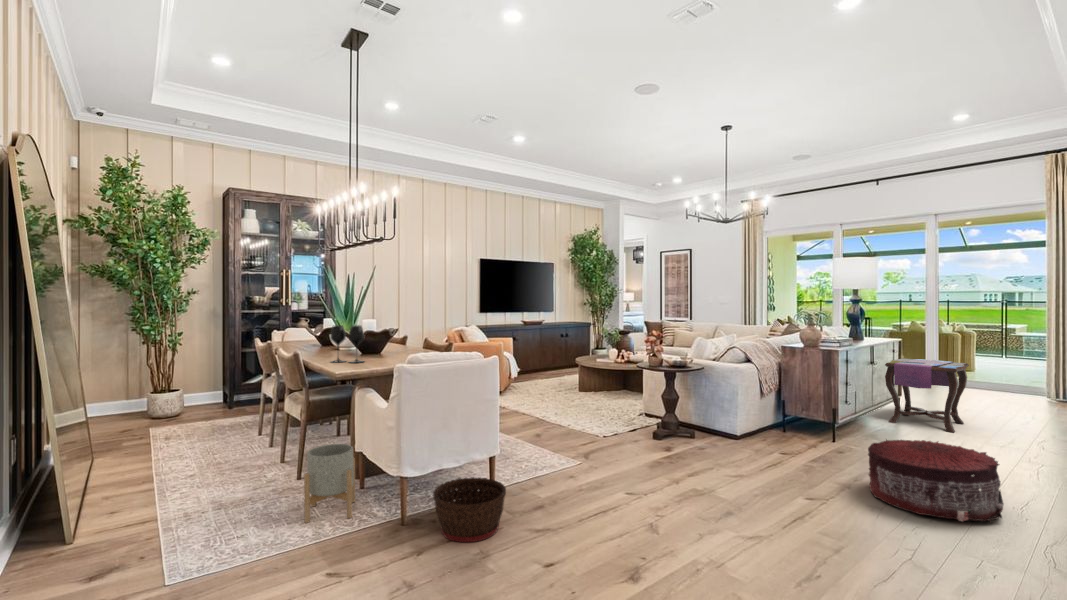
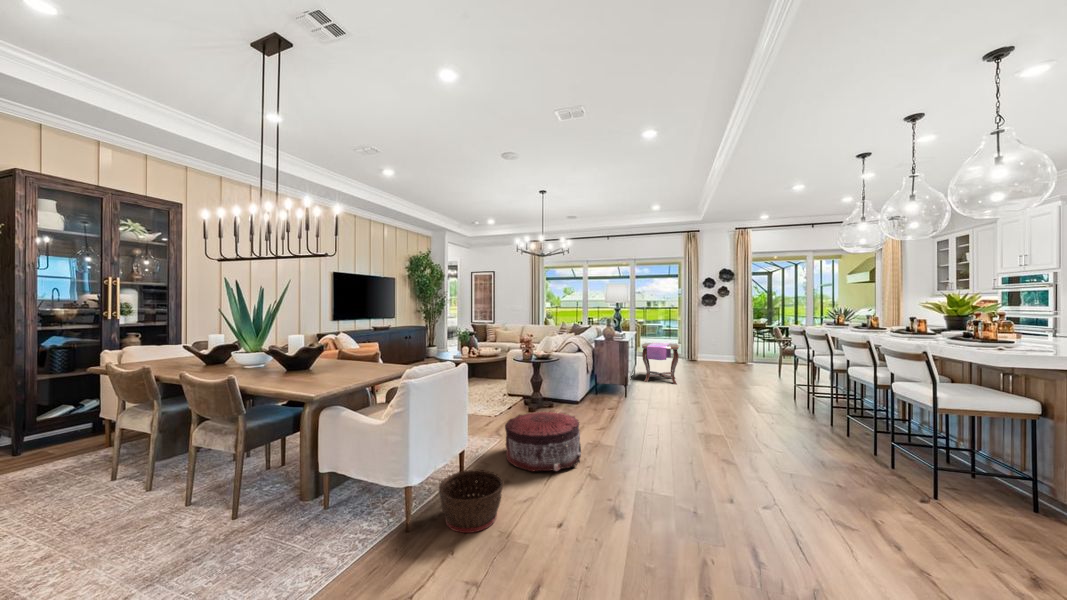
wine glass: present [330,325,364,363] -> none [275,342,318,383]
pouf: present [868,440,1004,522] -> present [505,412,581,472]
planter: present [304,444,355,523] -> none [282,467,345,563]

